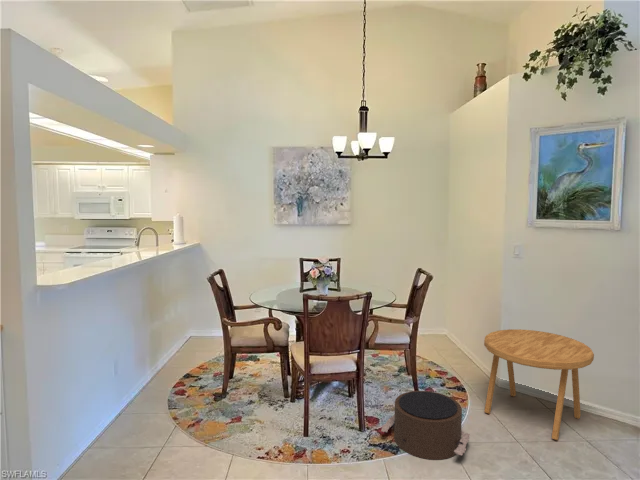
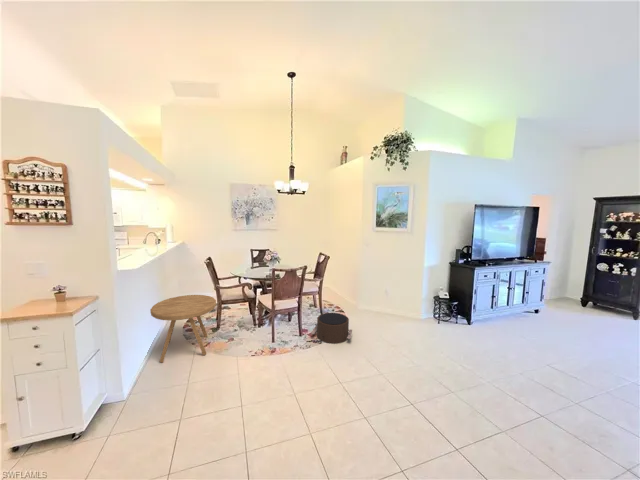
side table: present [484,329,594,440] -> present [150,295,216,362]

